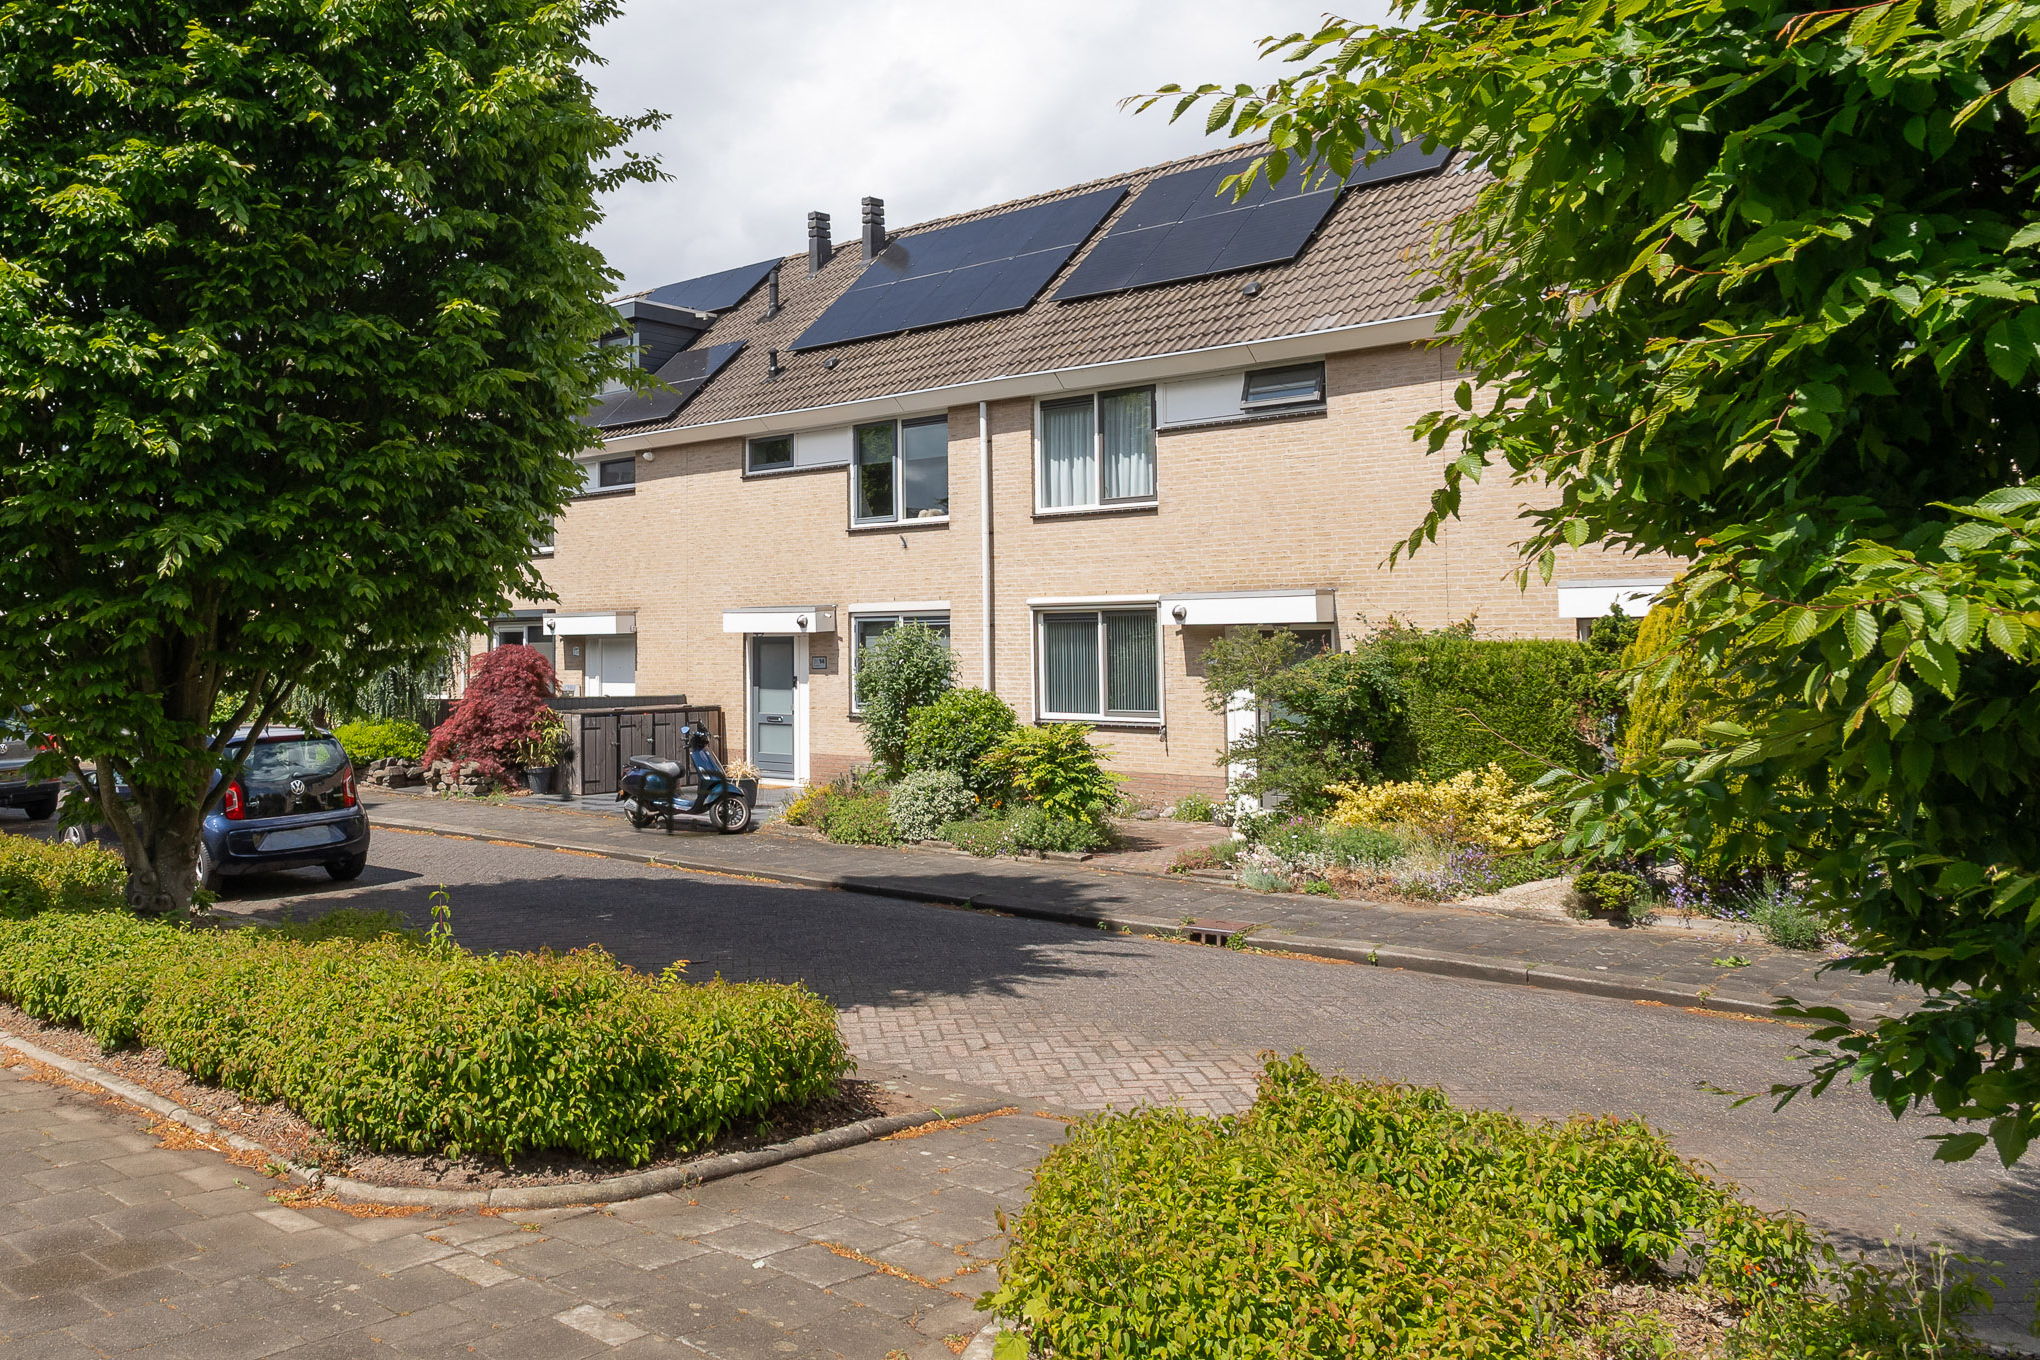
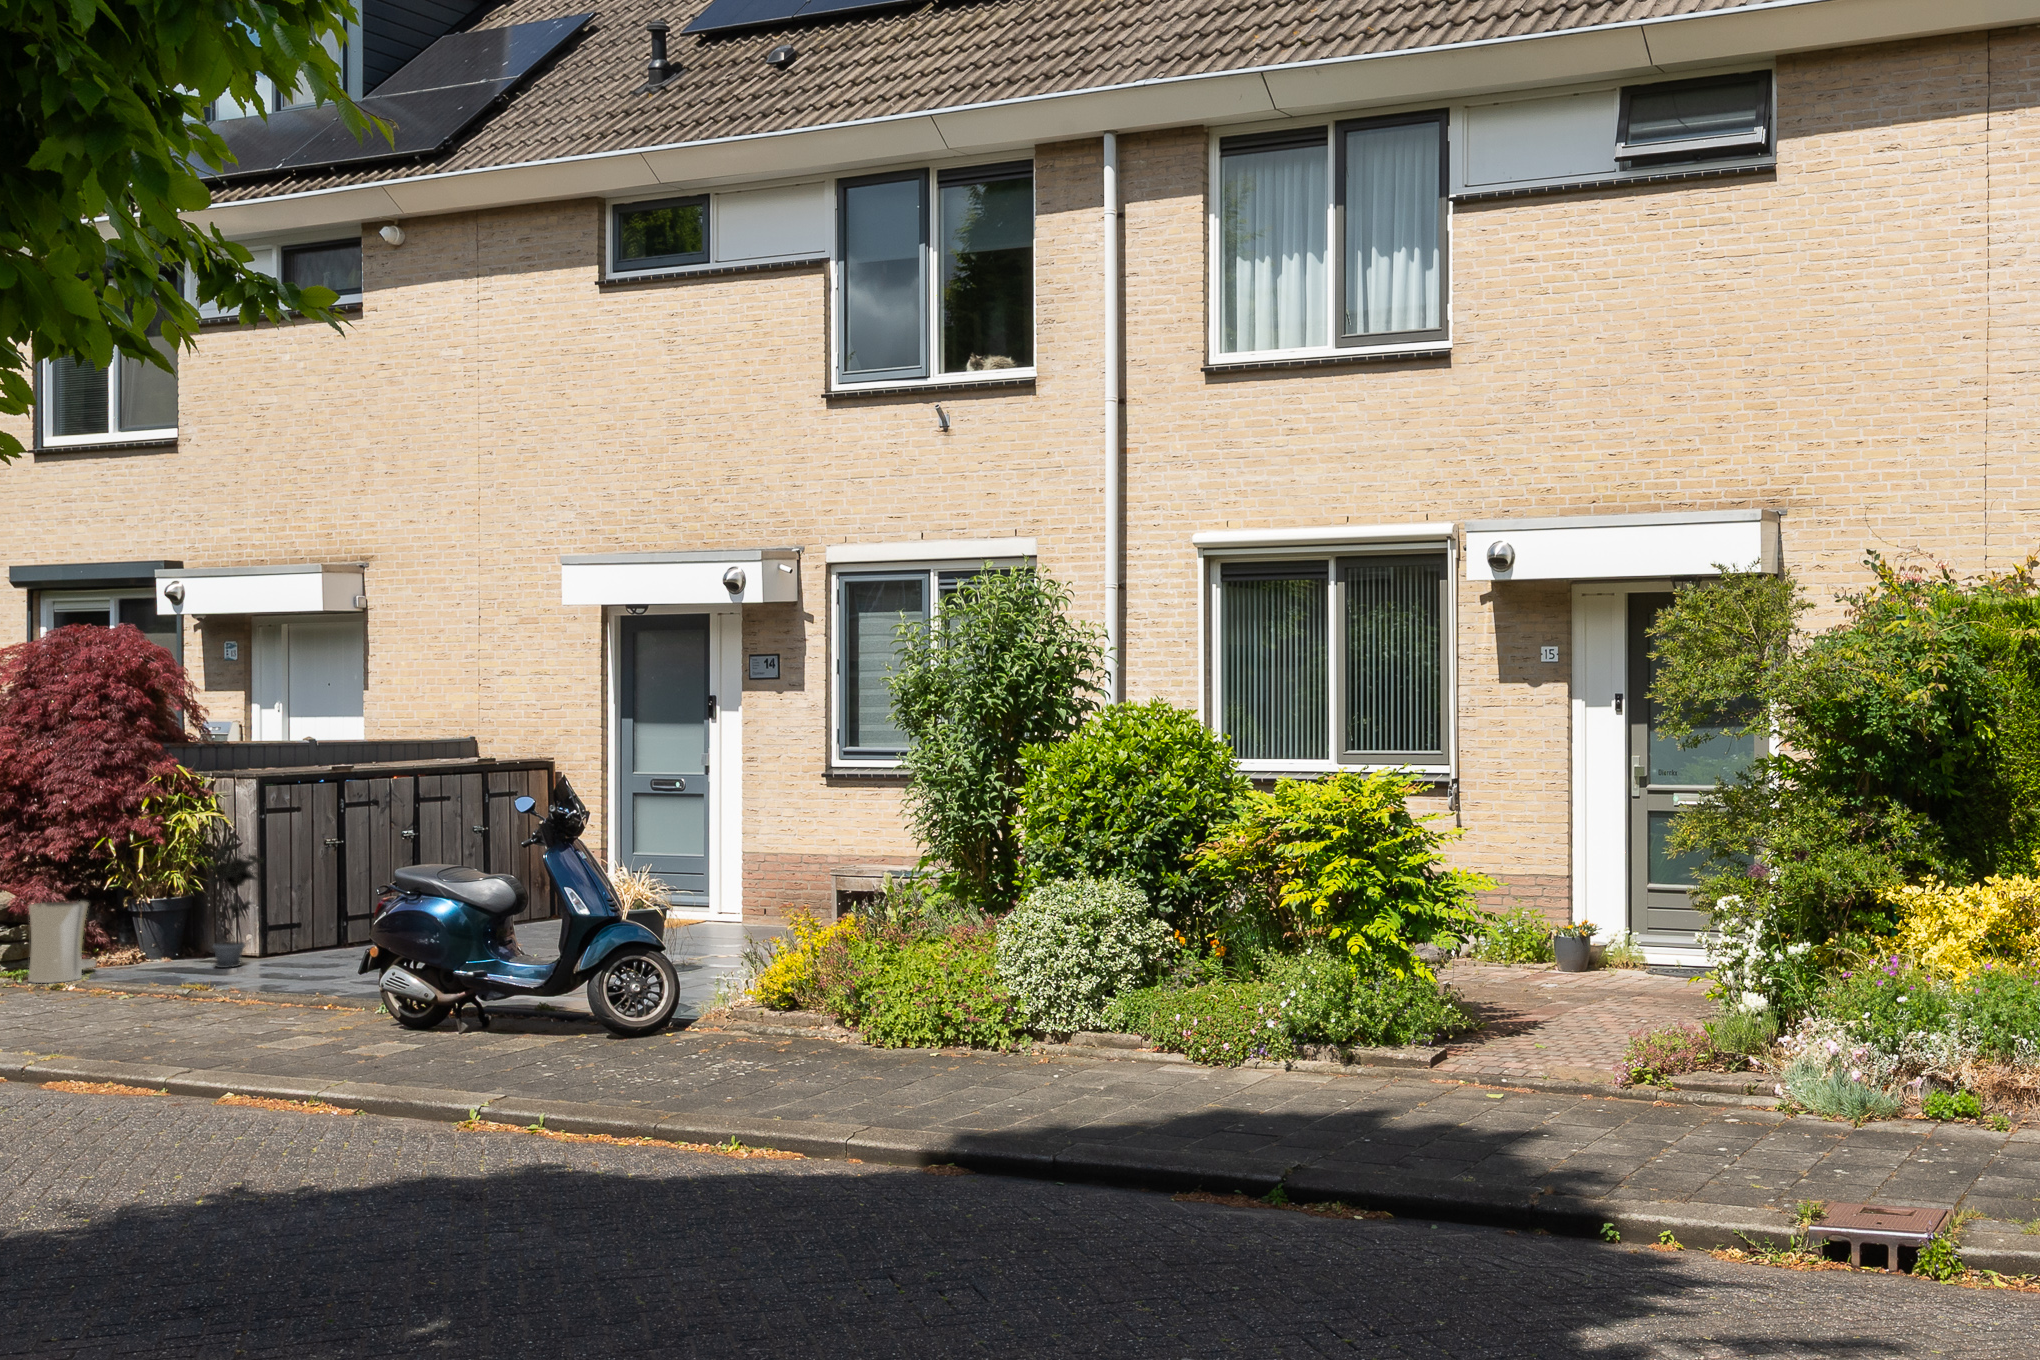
trash can: none [482,763,511,800] -> present [28,901,96,983]
bench: present [635,769,729,835] -> none [424,909,634,1068]

